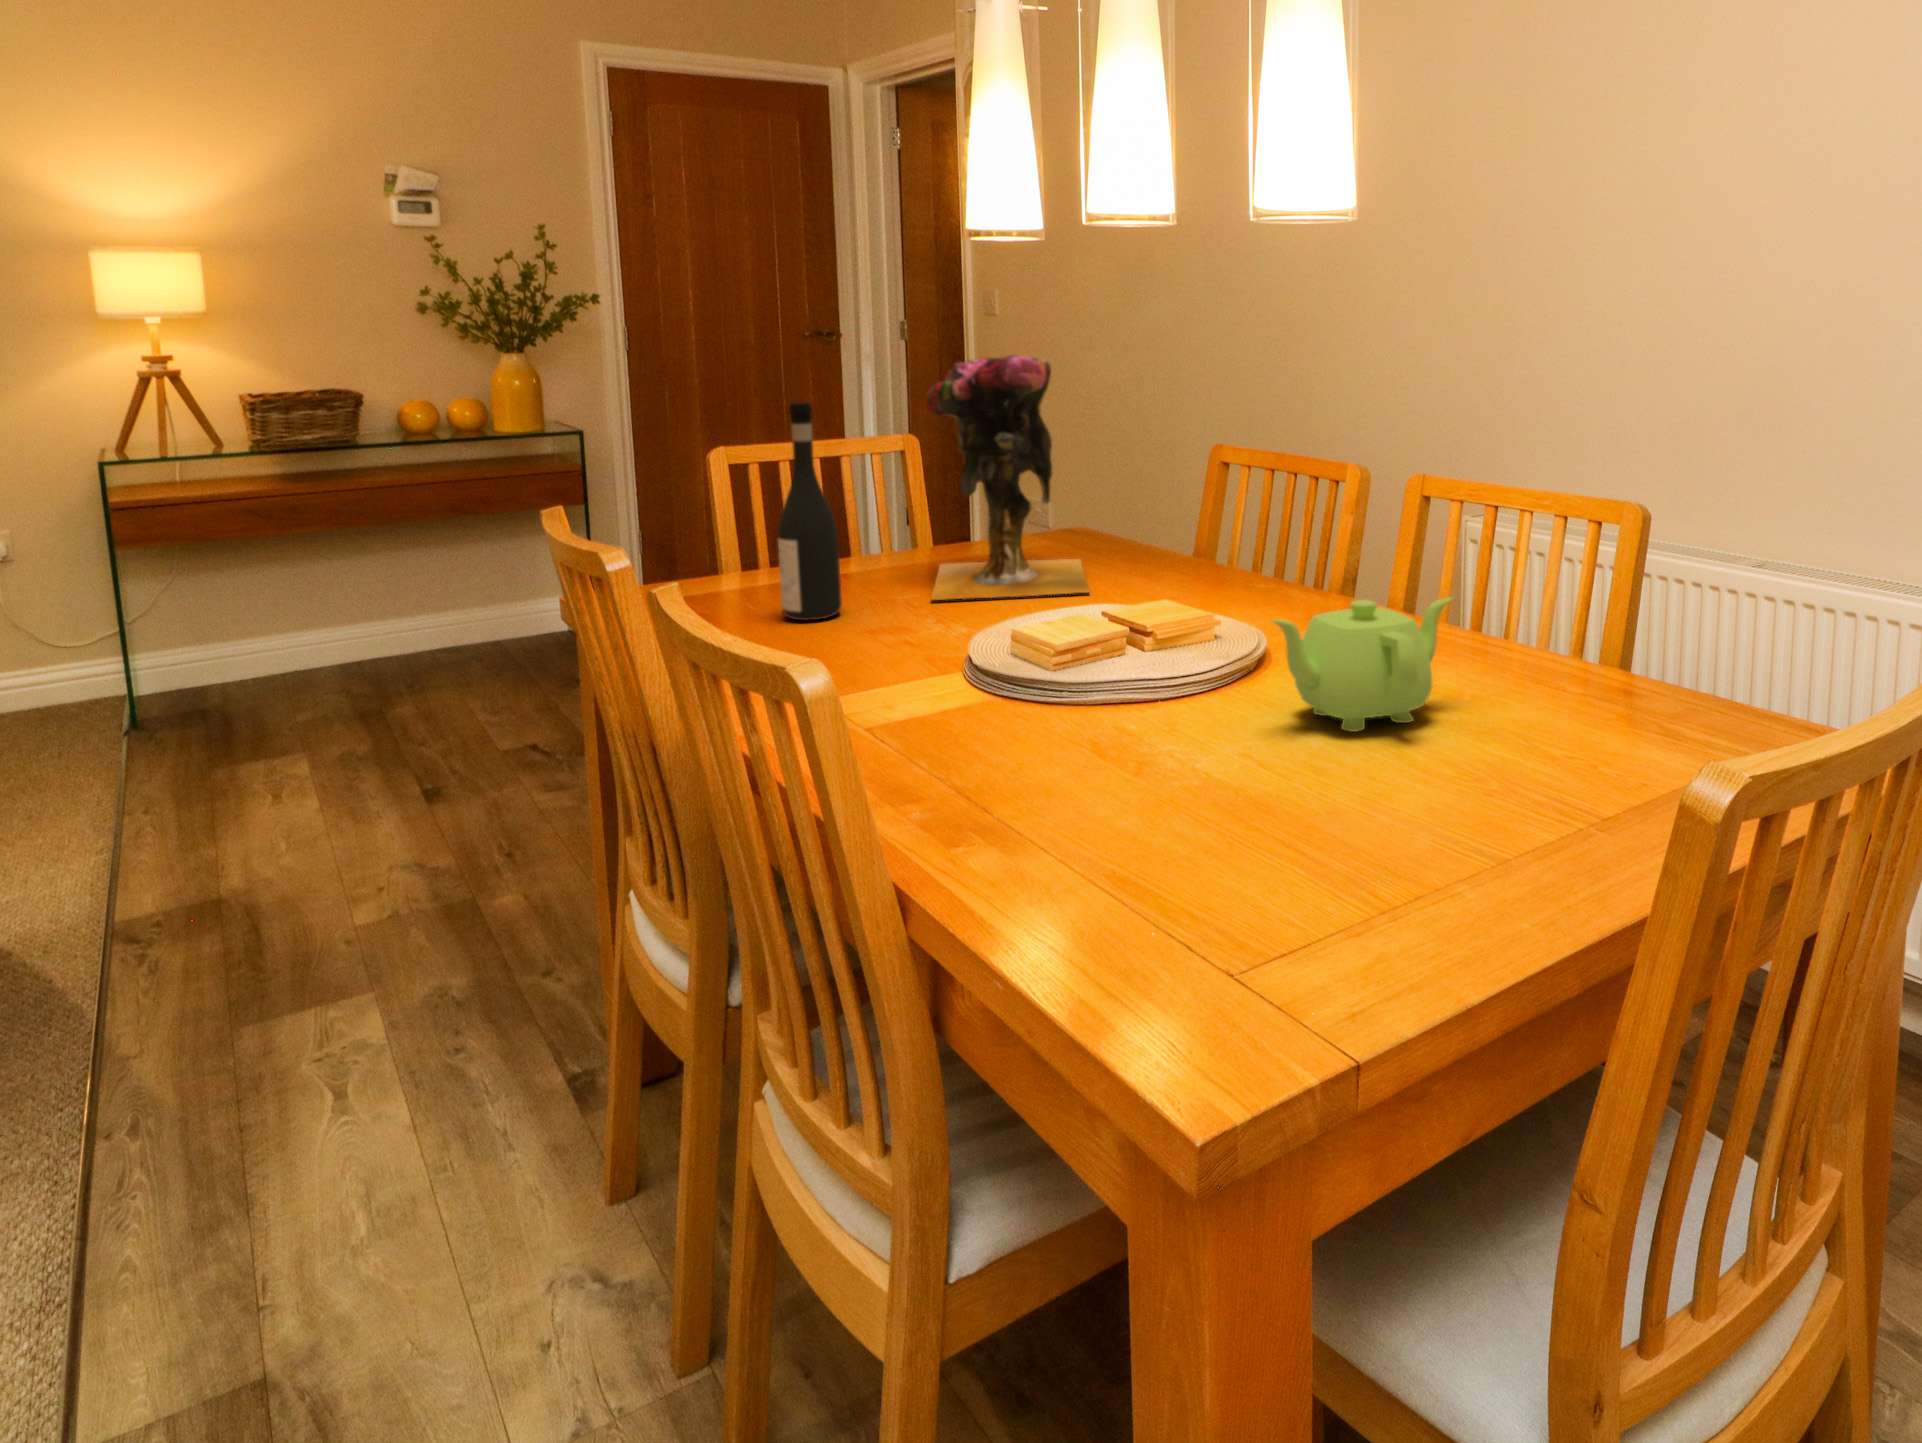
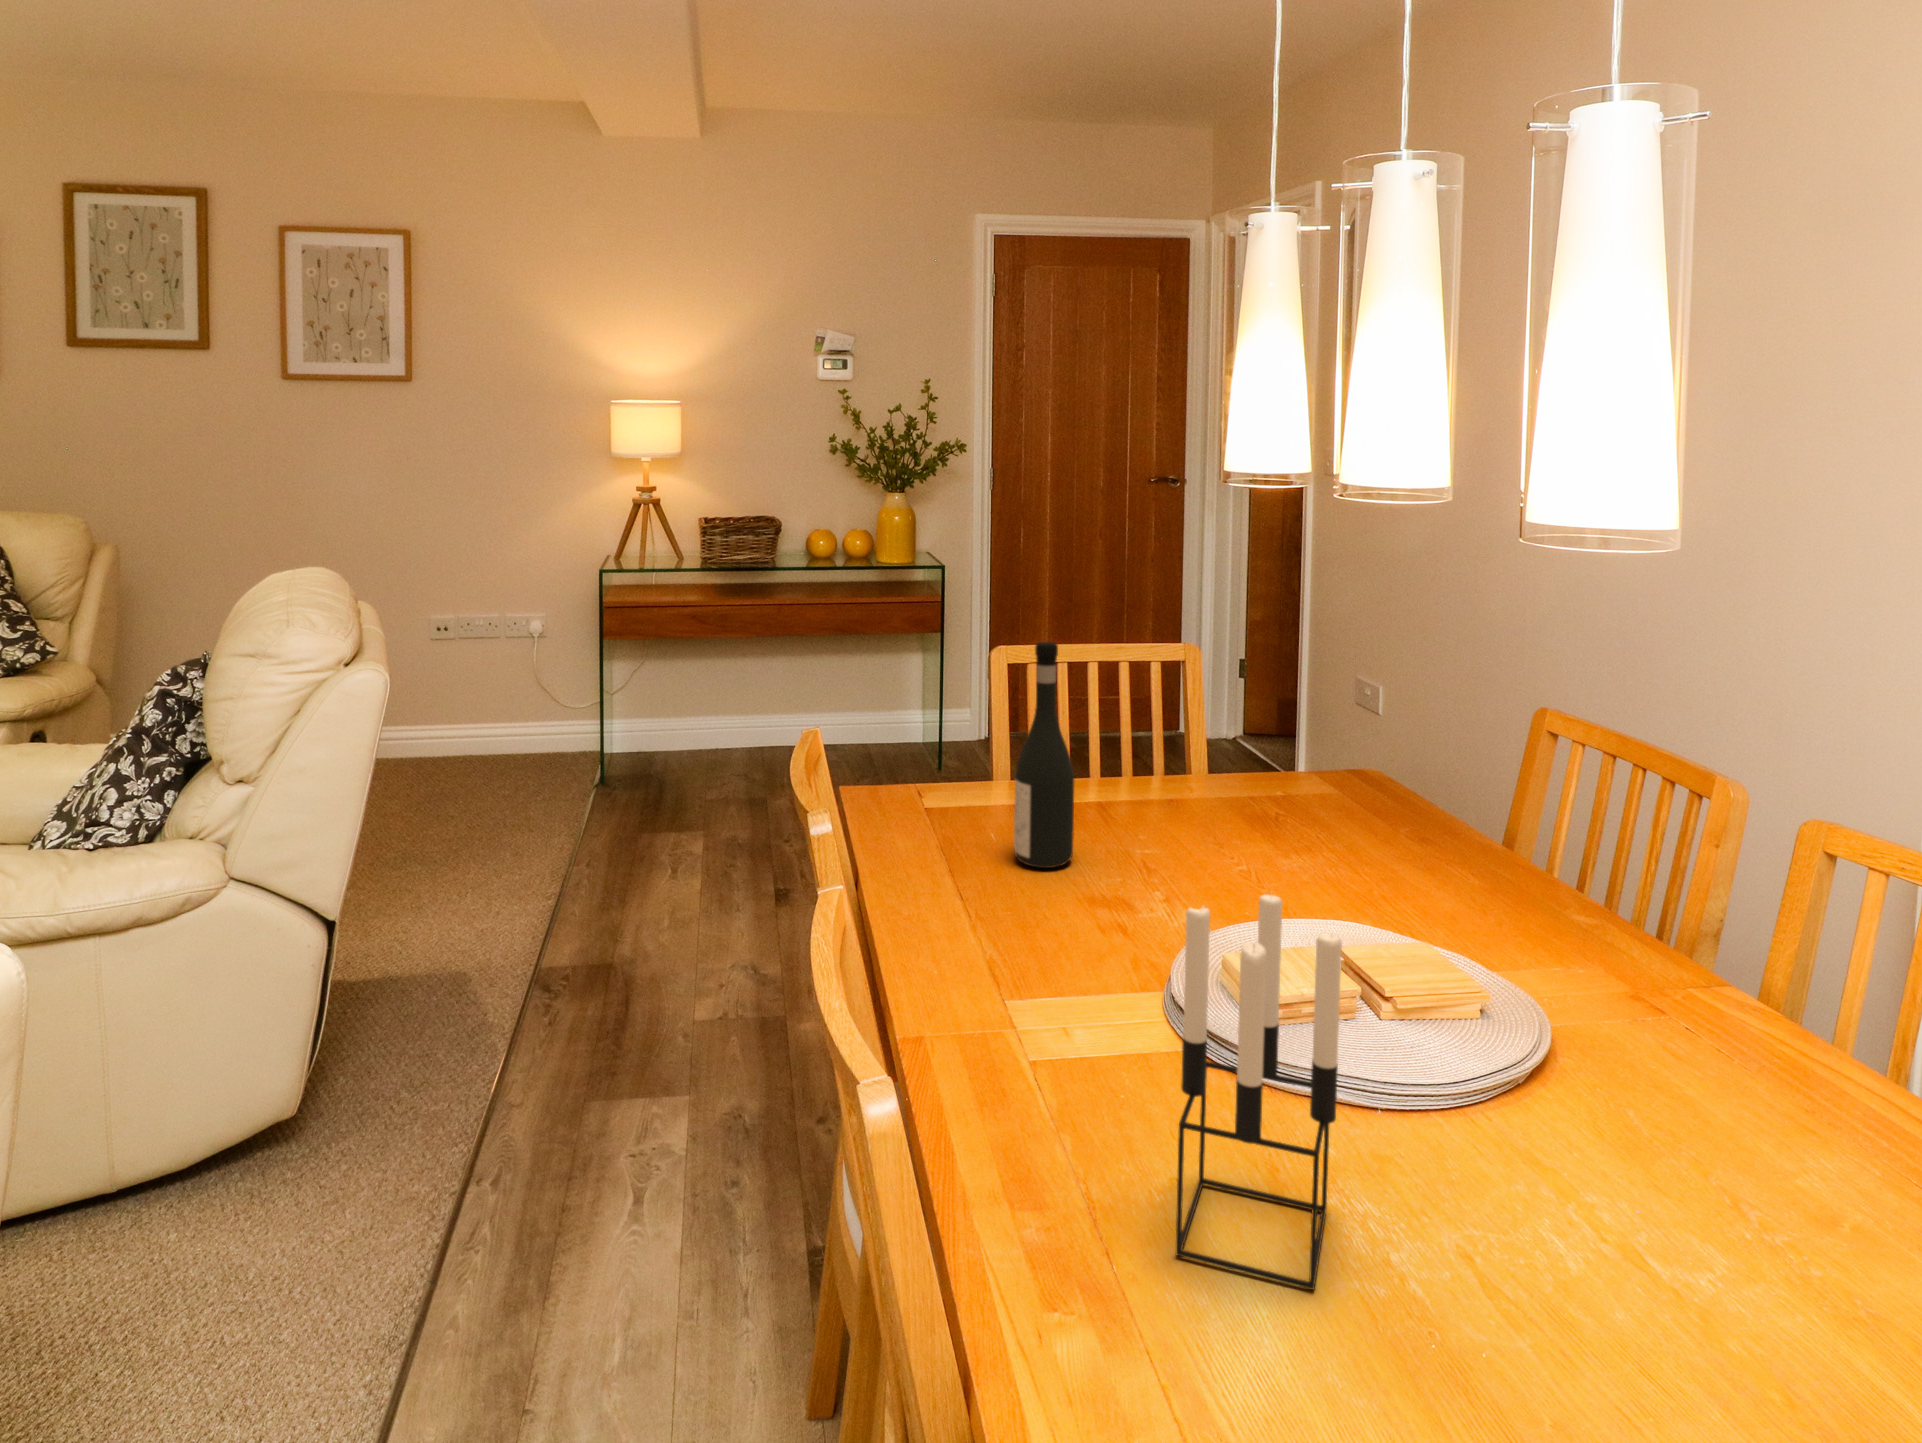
vase: present [927,355,1089,600] -> none [1166,593,1352,883]
candle holder: none [1022,503,1147,795] -> present [1176,894,1342,1290]
teapot: present [1273,597,1451,732] -> none [1521,1064,1822,1264]

